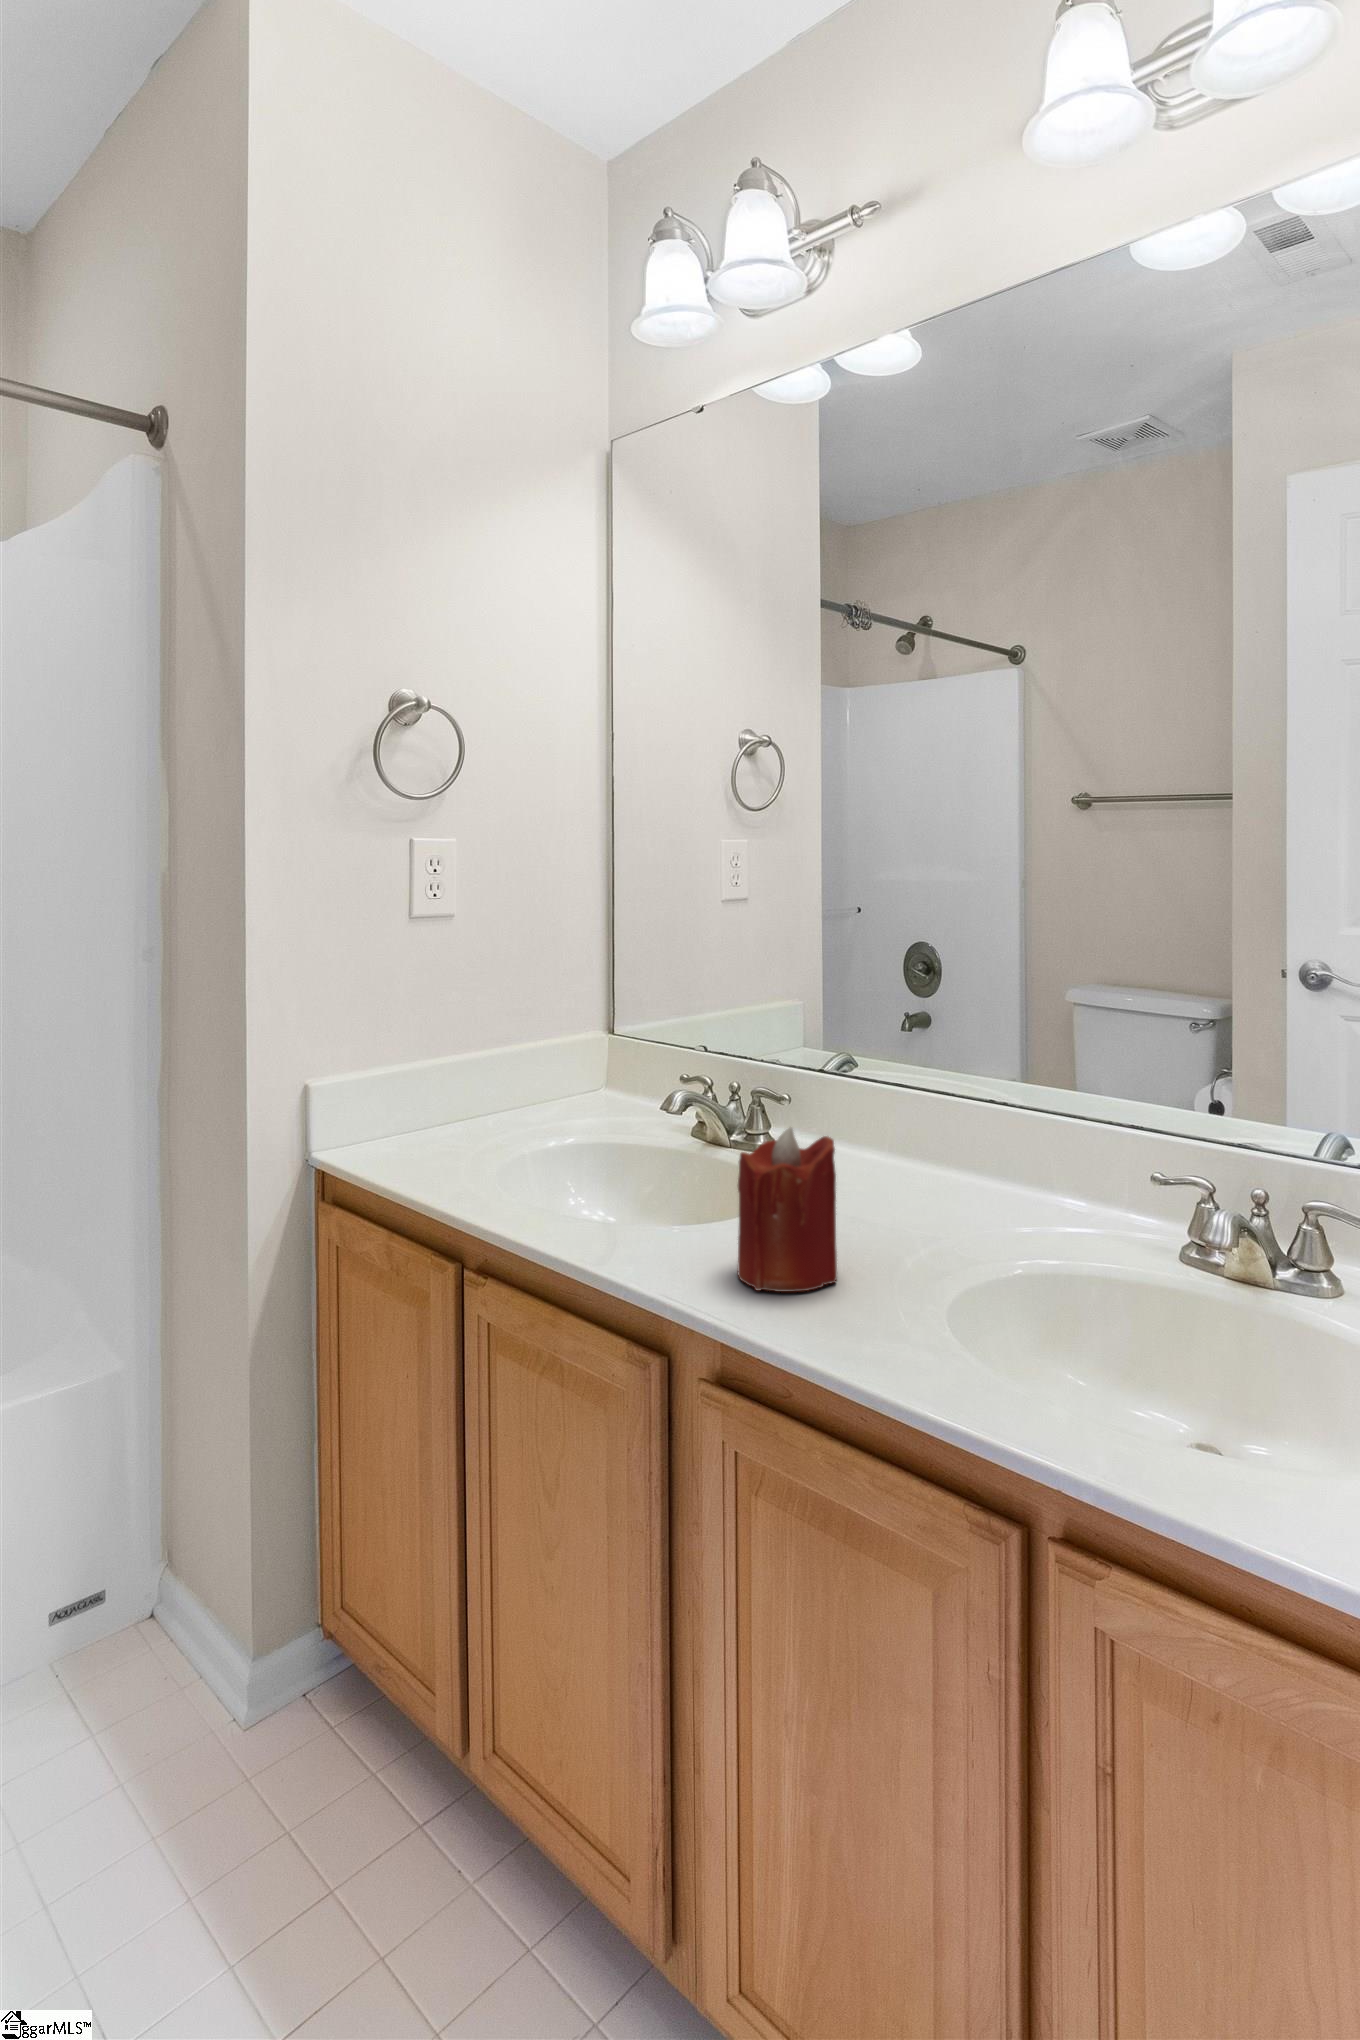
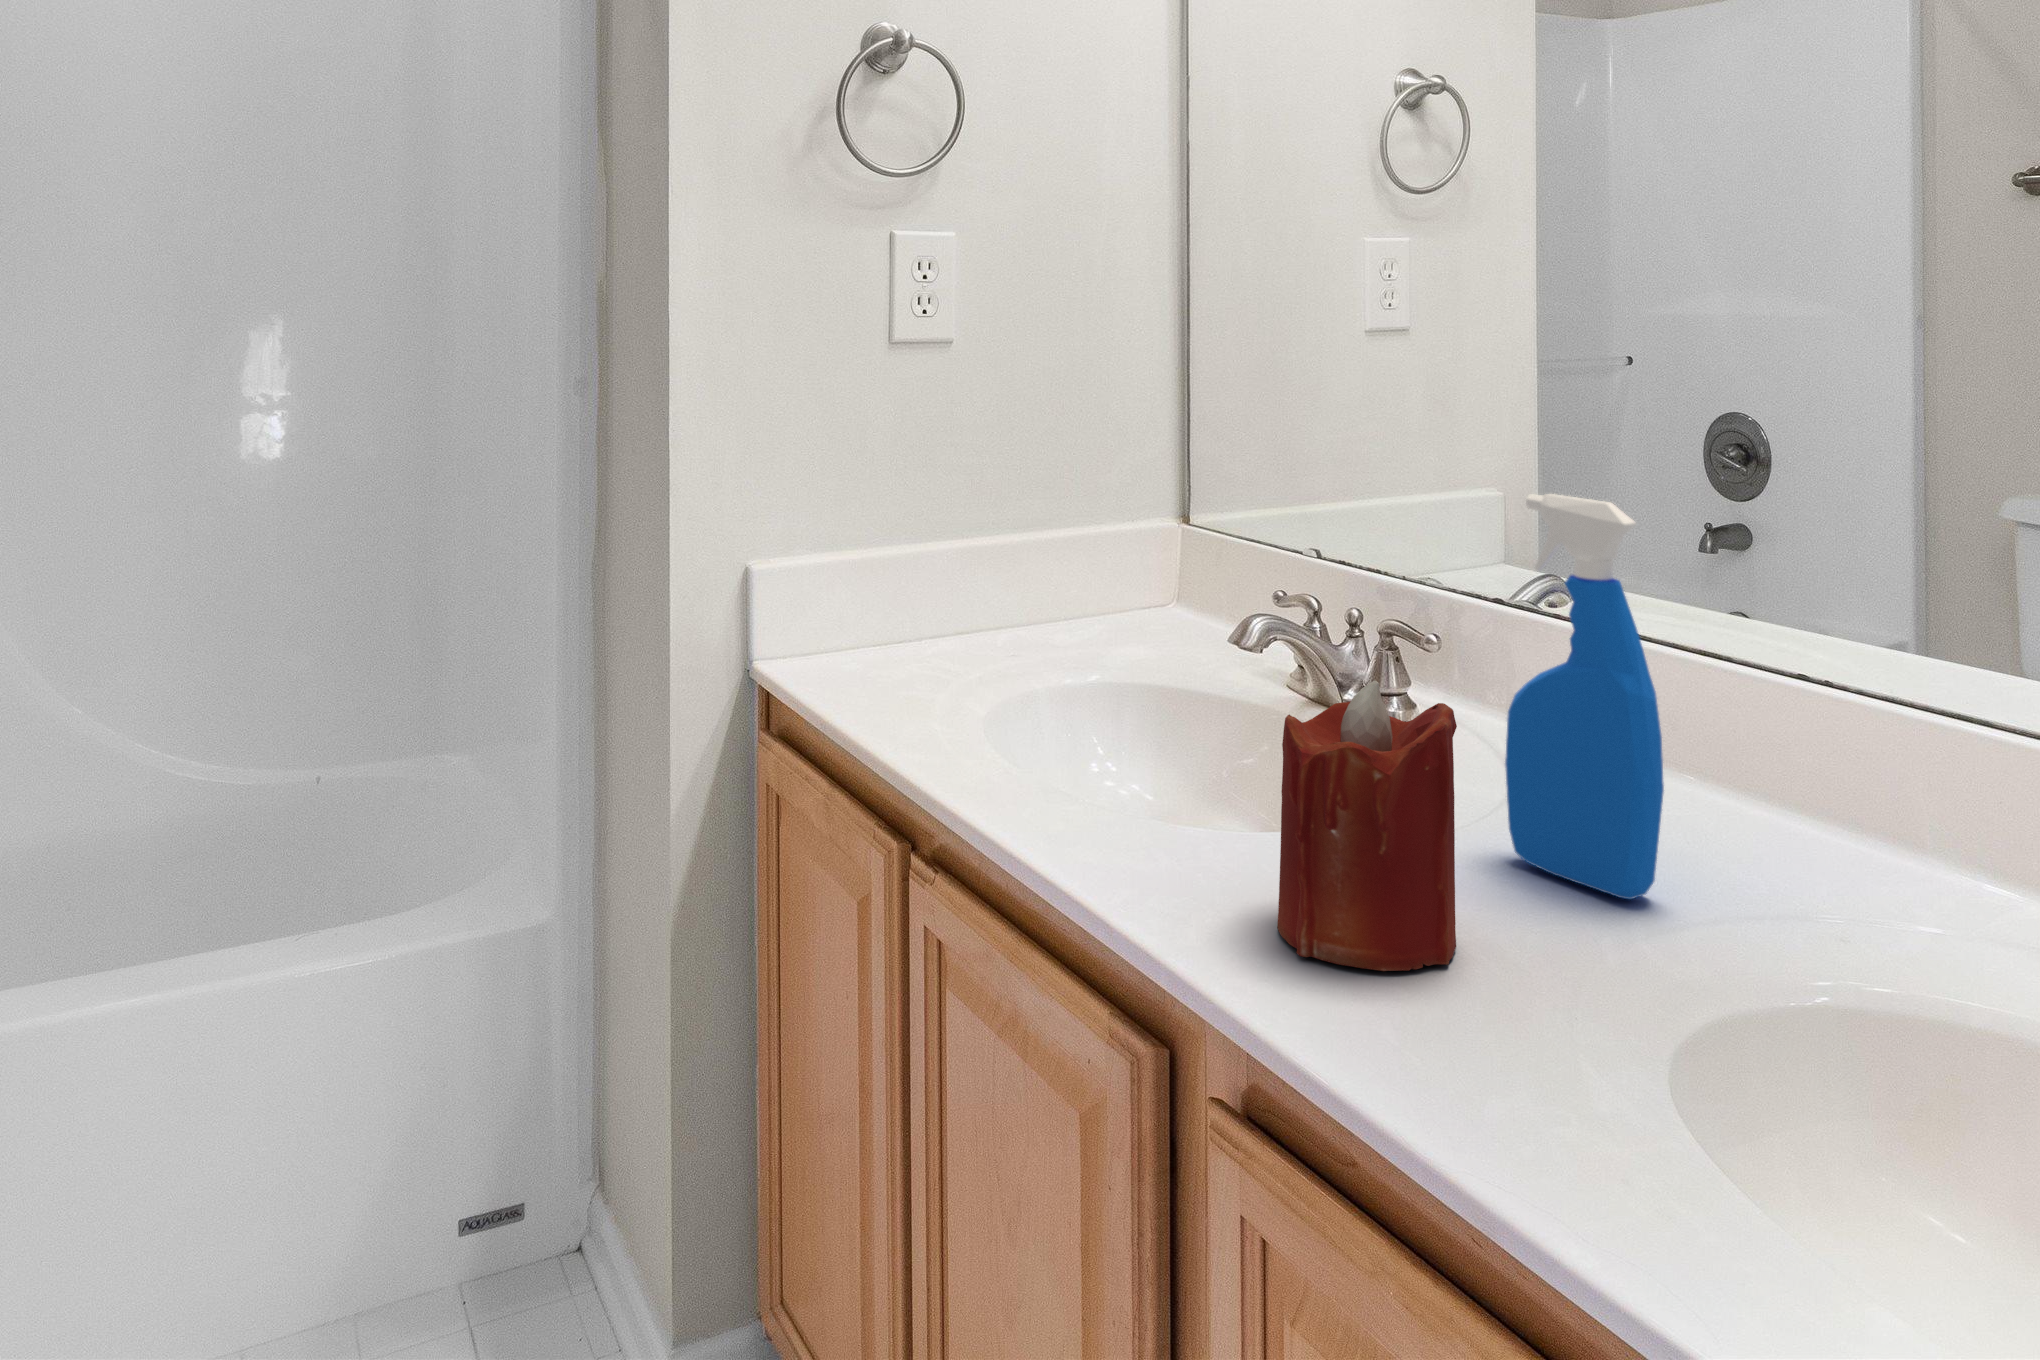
spray bottle: none [847,1010,934,1235] -> present [1505,494,1664,899]

